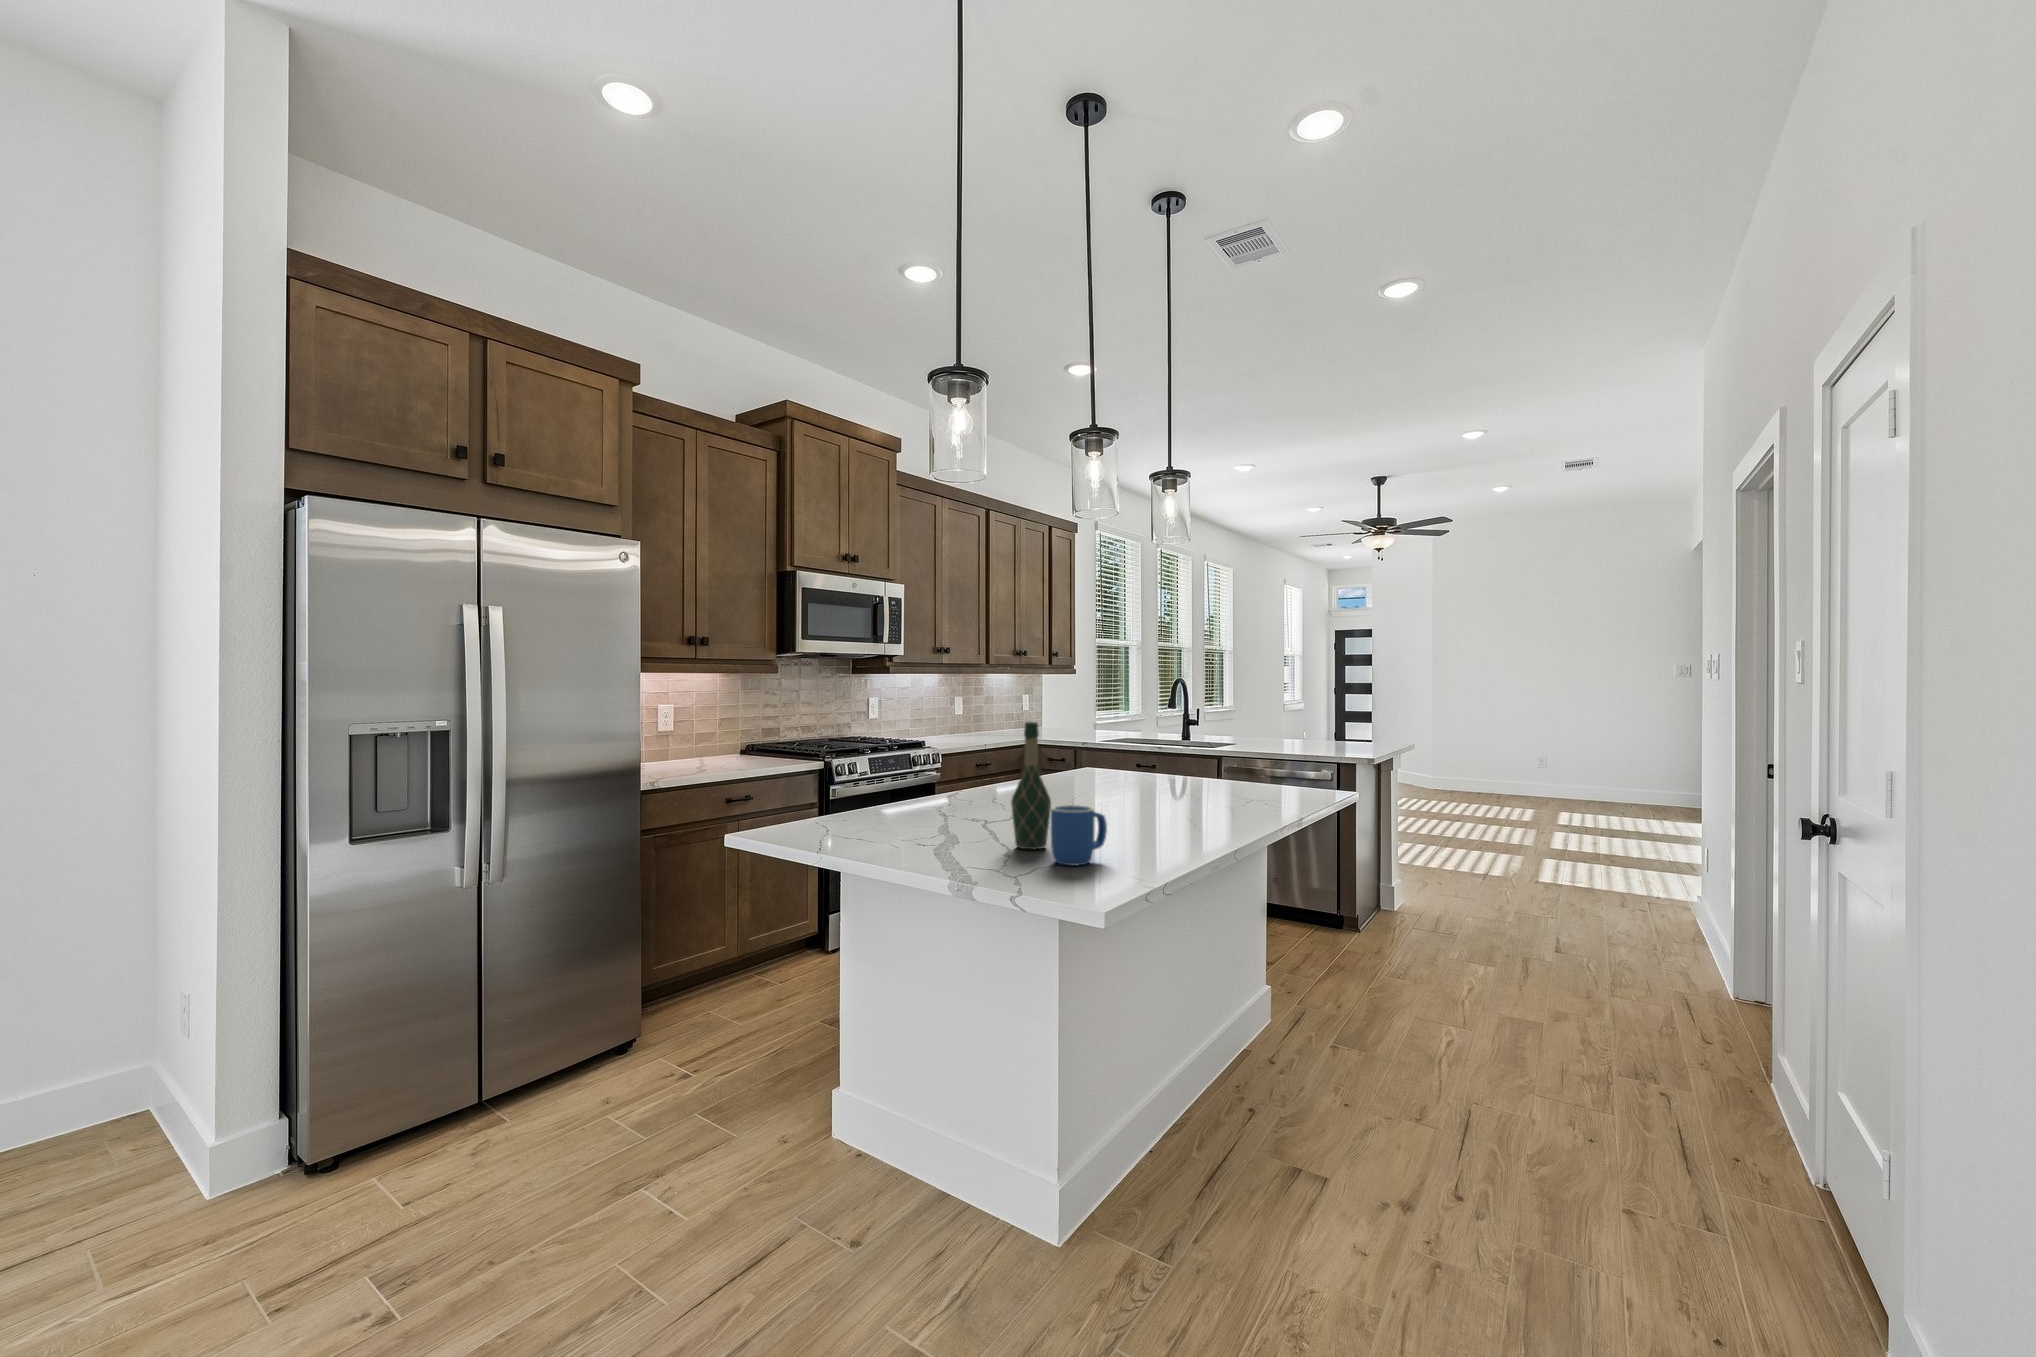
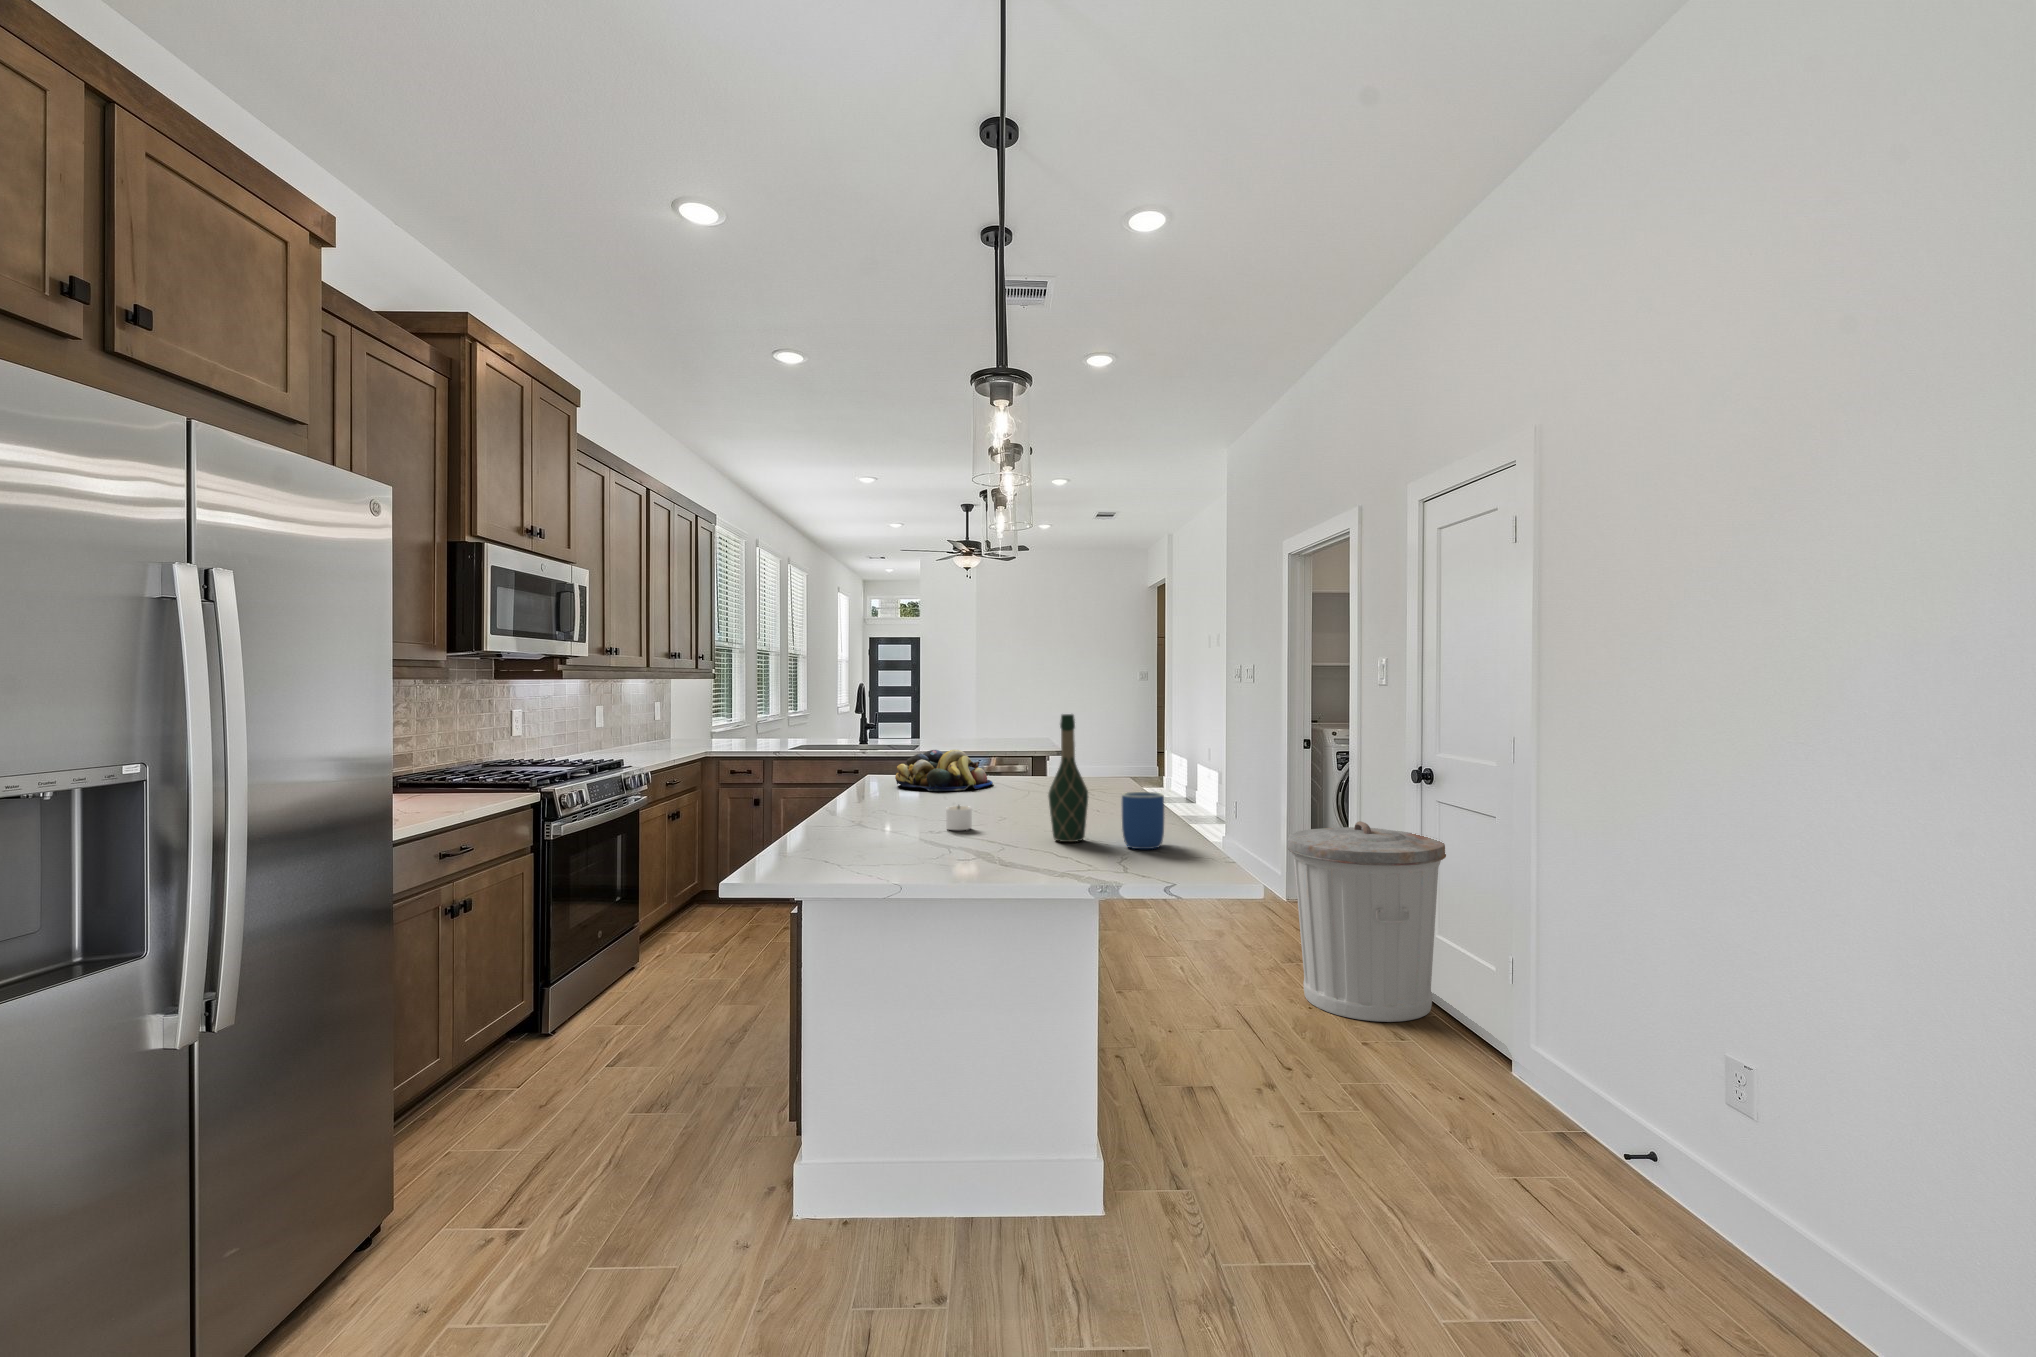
fruit bowl: none [1060,750,1156,791] -> present [895,750,993,791]
candle: none [969,803,1004,827] -> present [946,806,972,830]
trash can: none [1535,879,1781,1161] -> present [1287,821,1446,1022]

